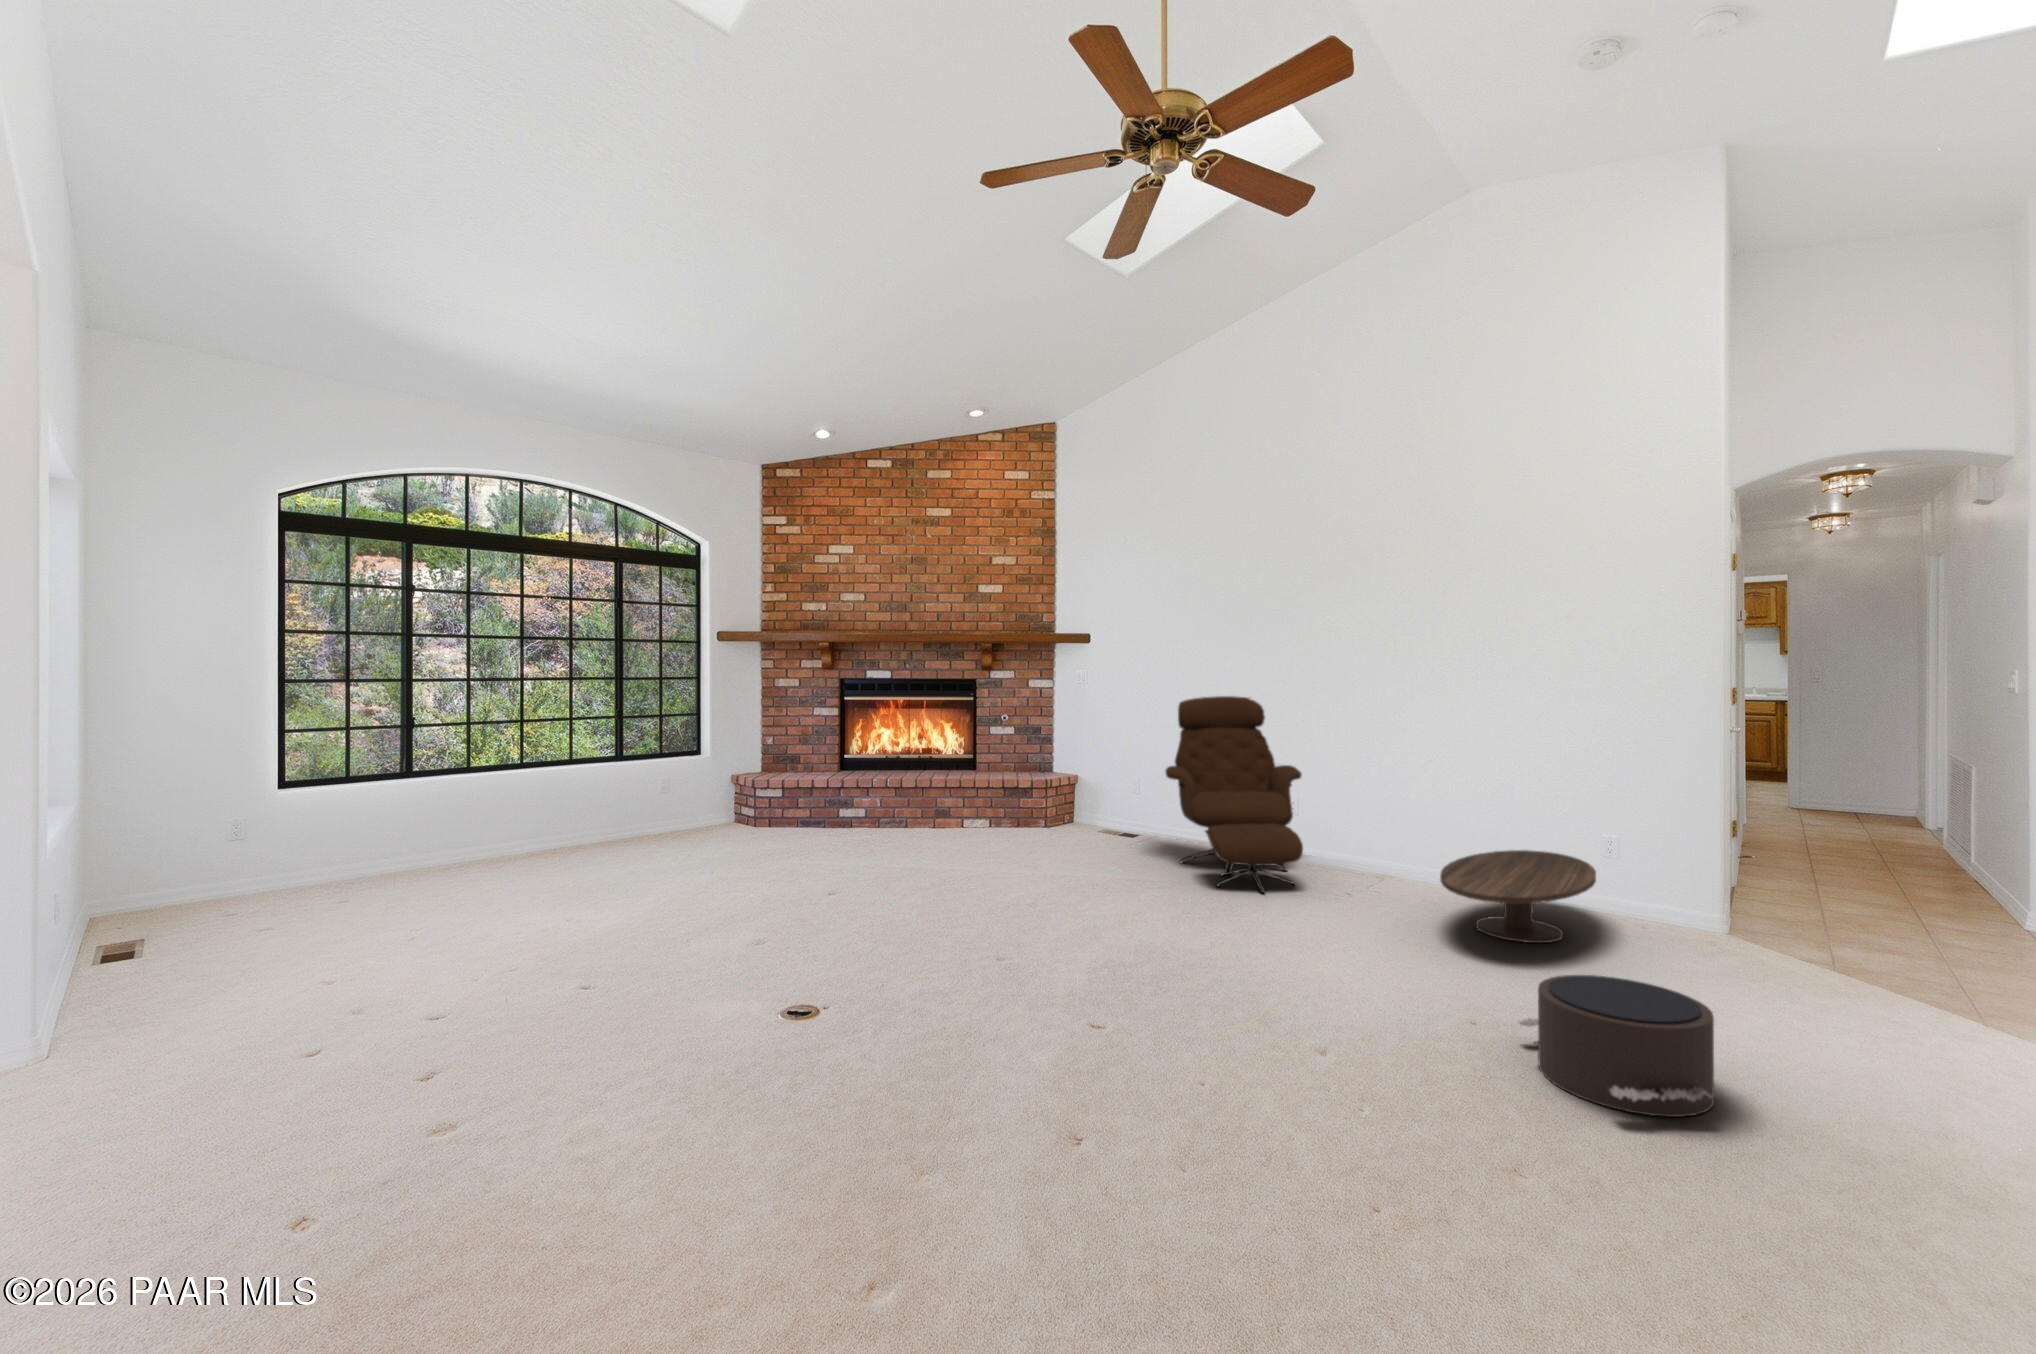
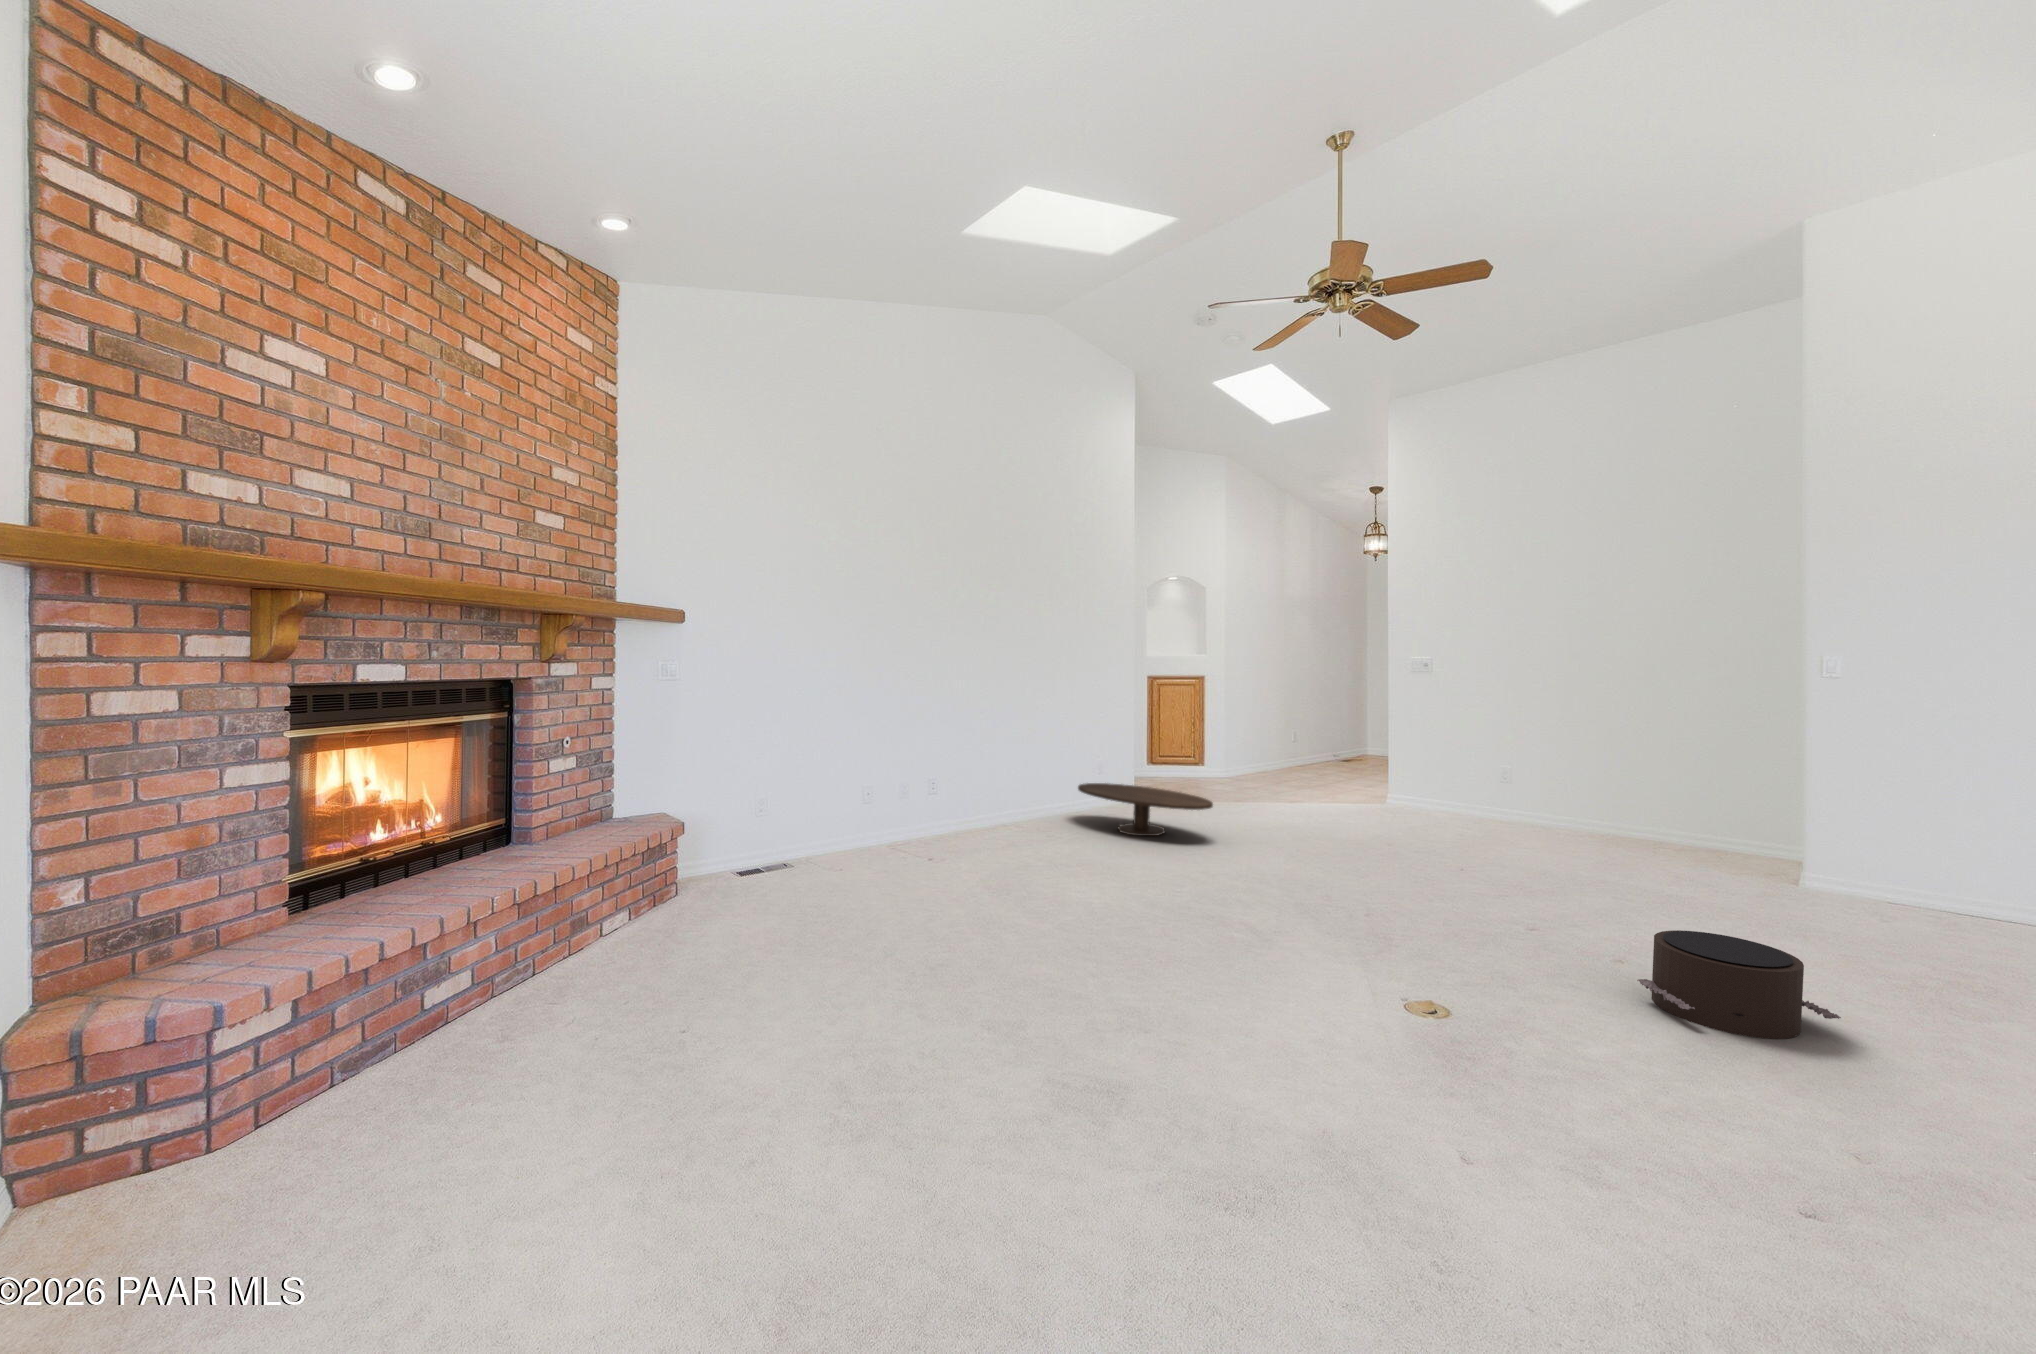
lounge chair: present [1165,696,1303,893] -> none [870,692,1052,866]
pouf: present [1519,975,1714,1117] -> present [1637,930,1841,1039]

